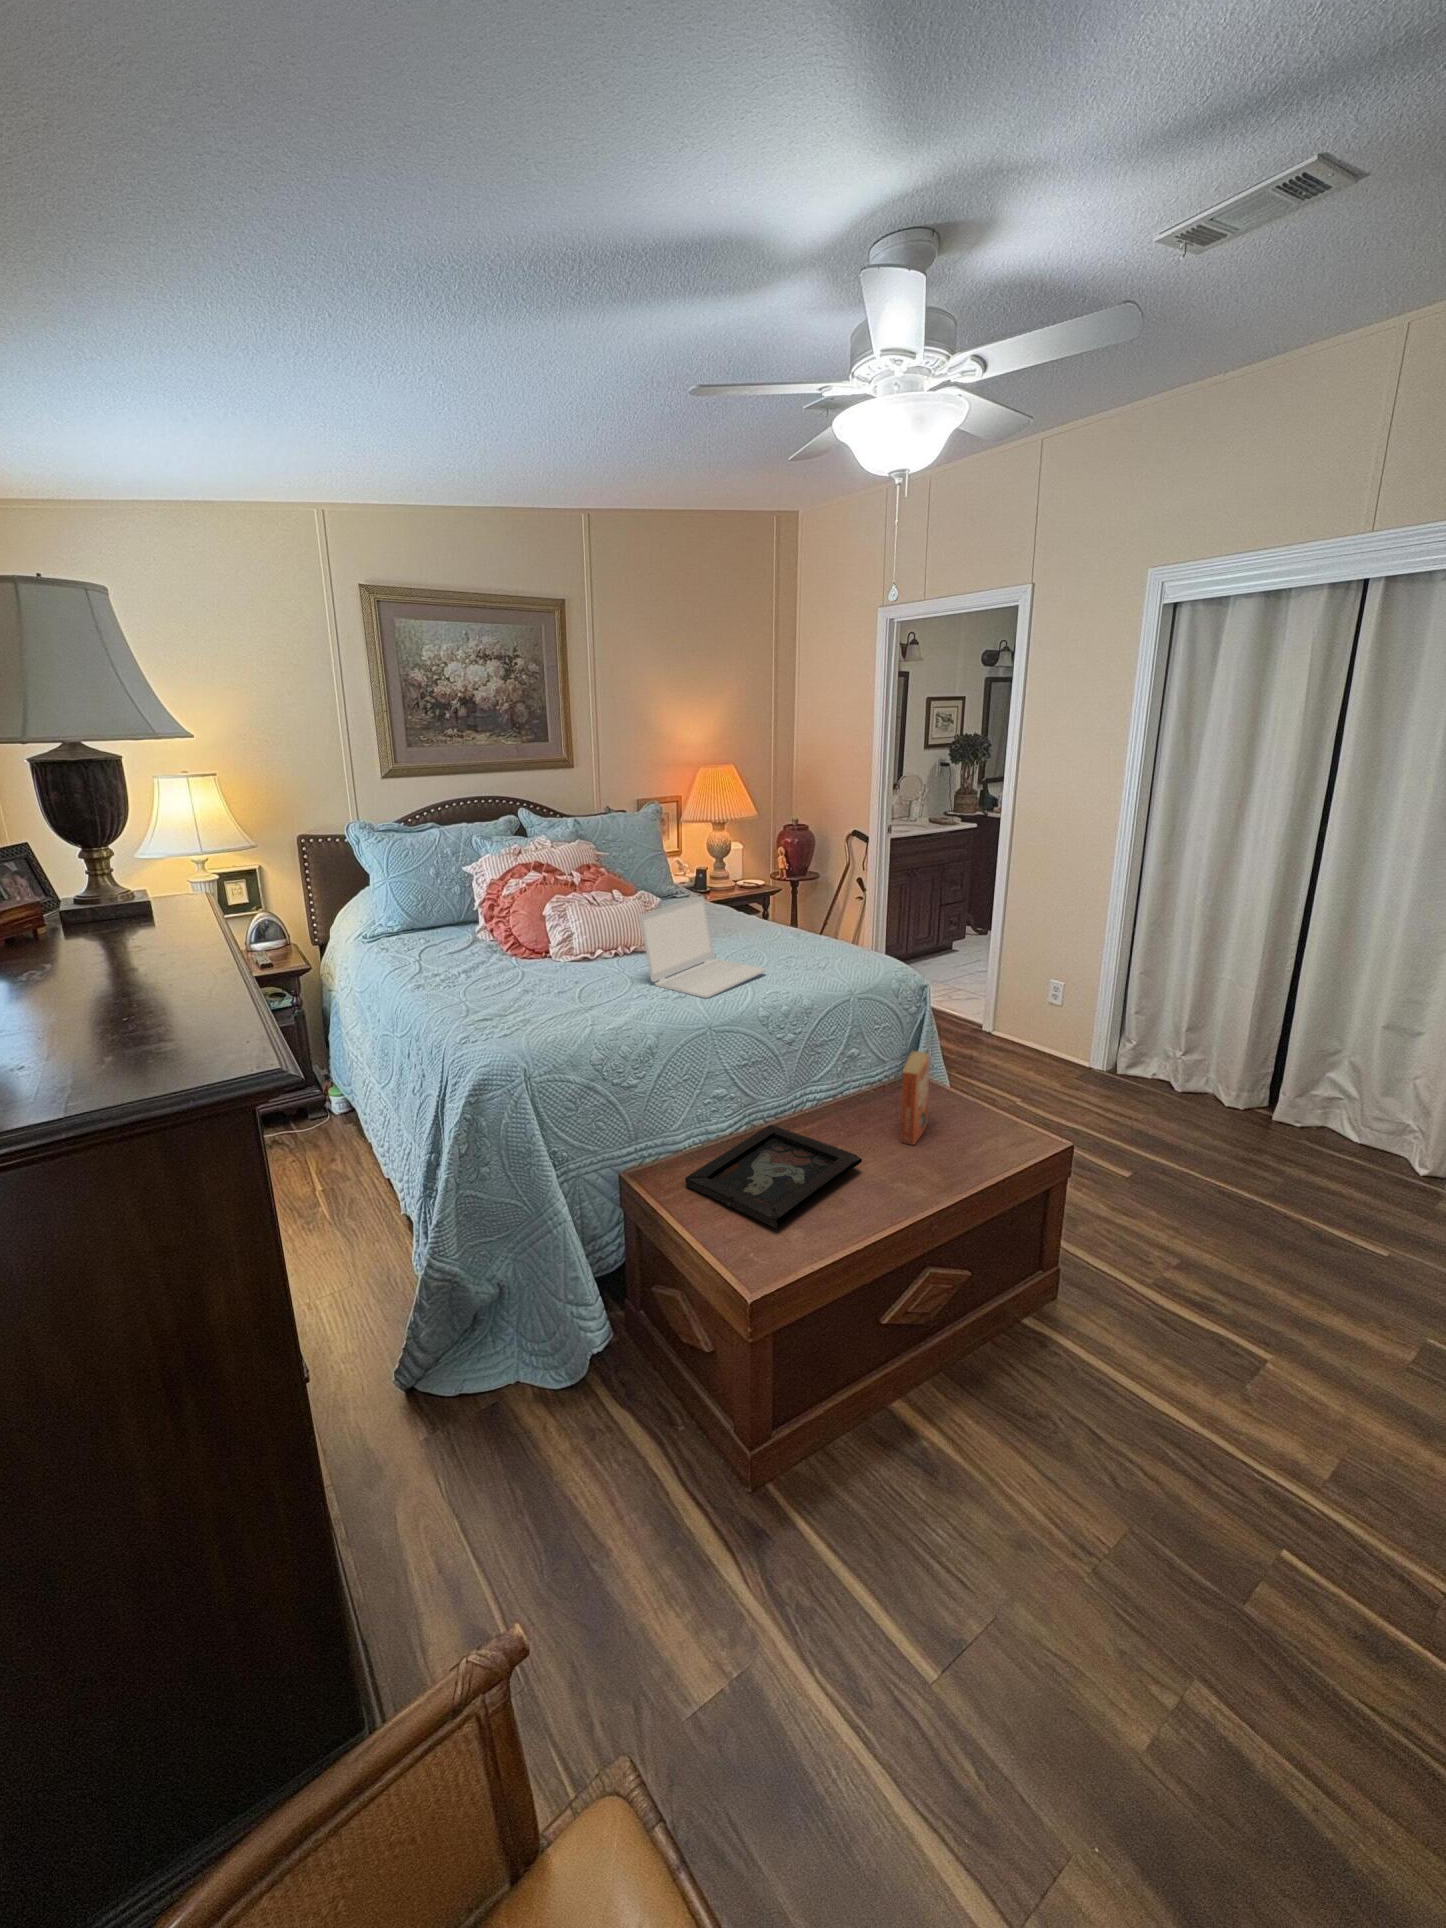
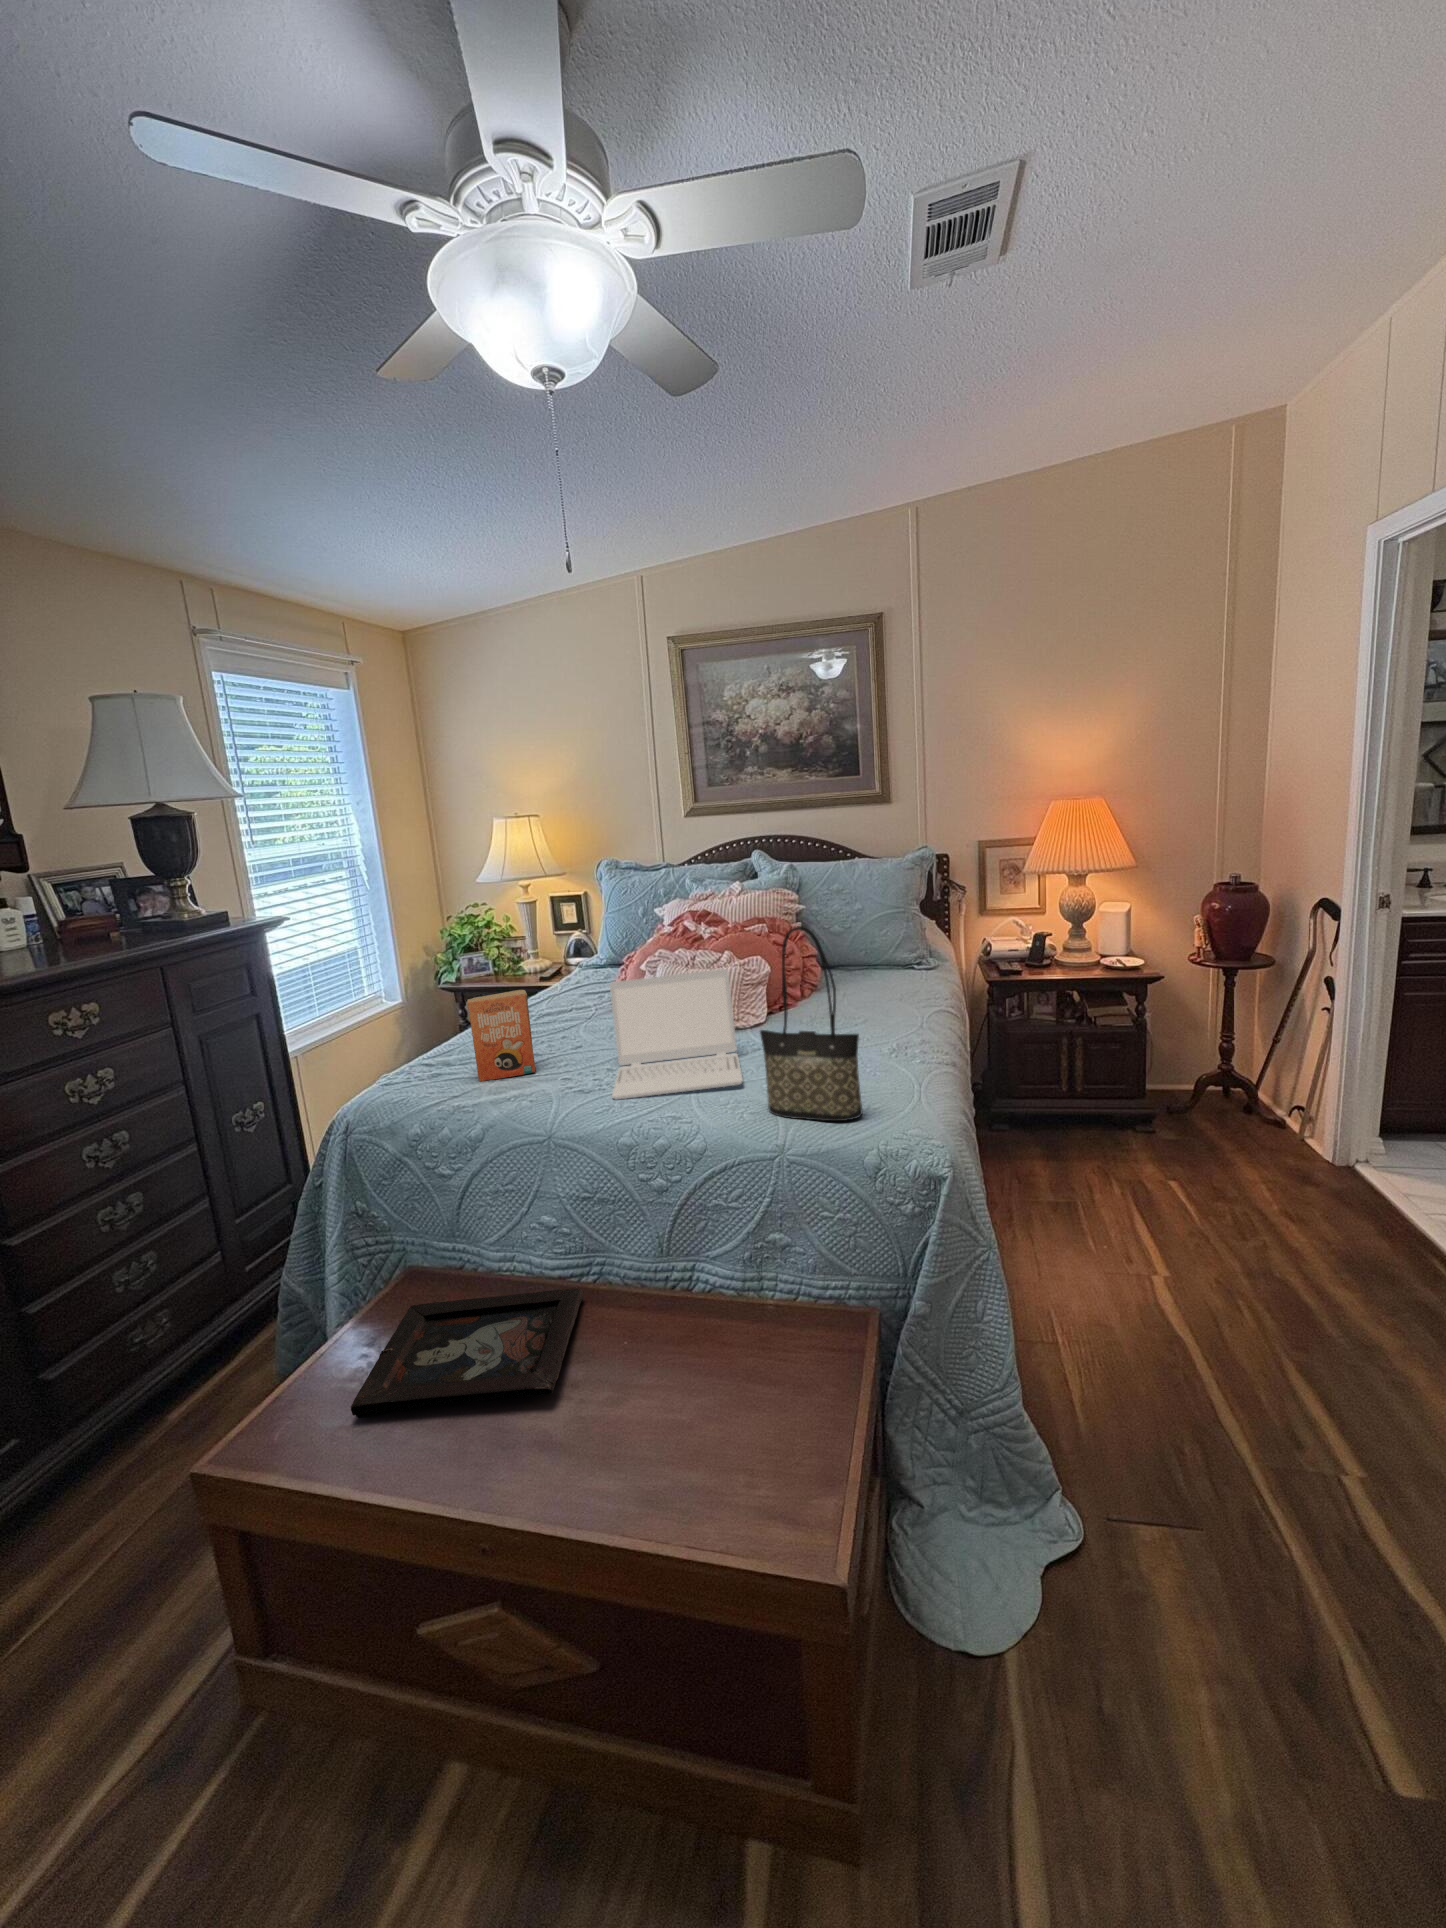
tote bag: none [807,849,868,980] -> present [760,926,862,1121]
paperback book: present [900,1051,930,1145] -> present [467,990,536,1081]

